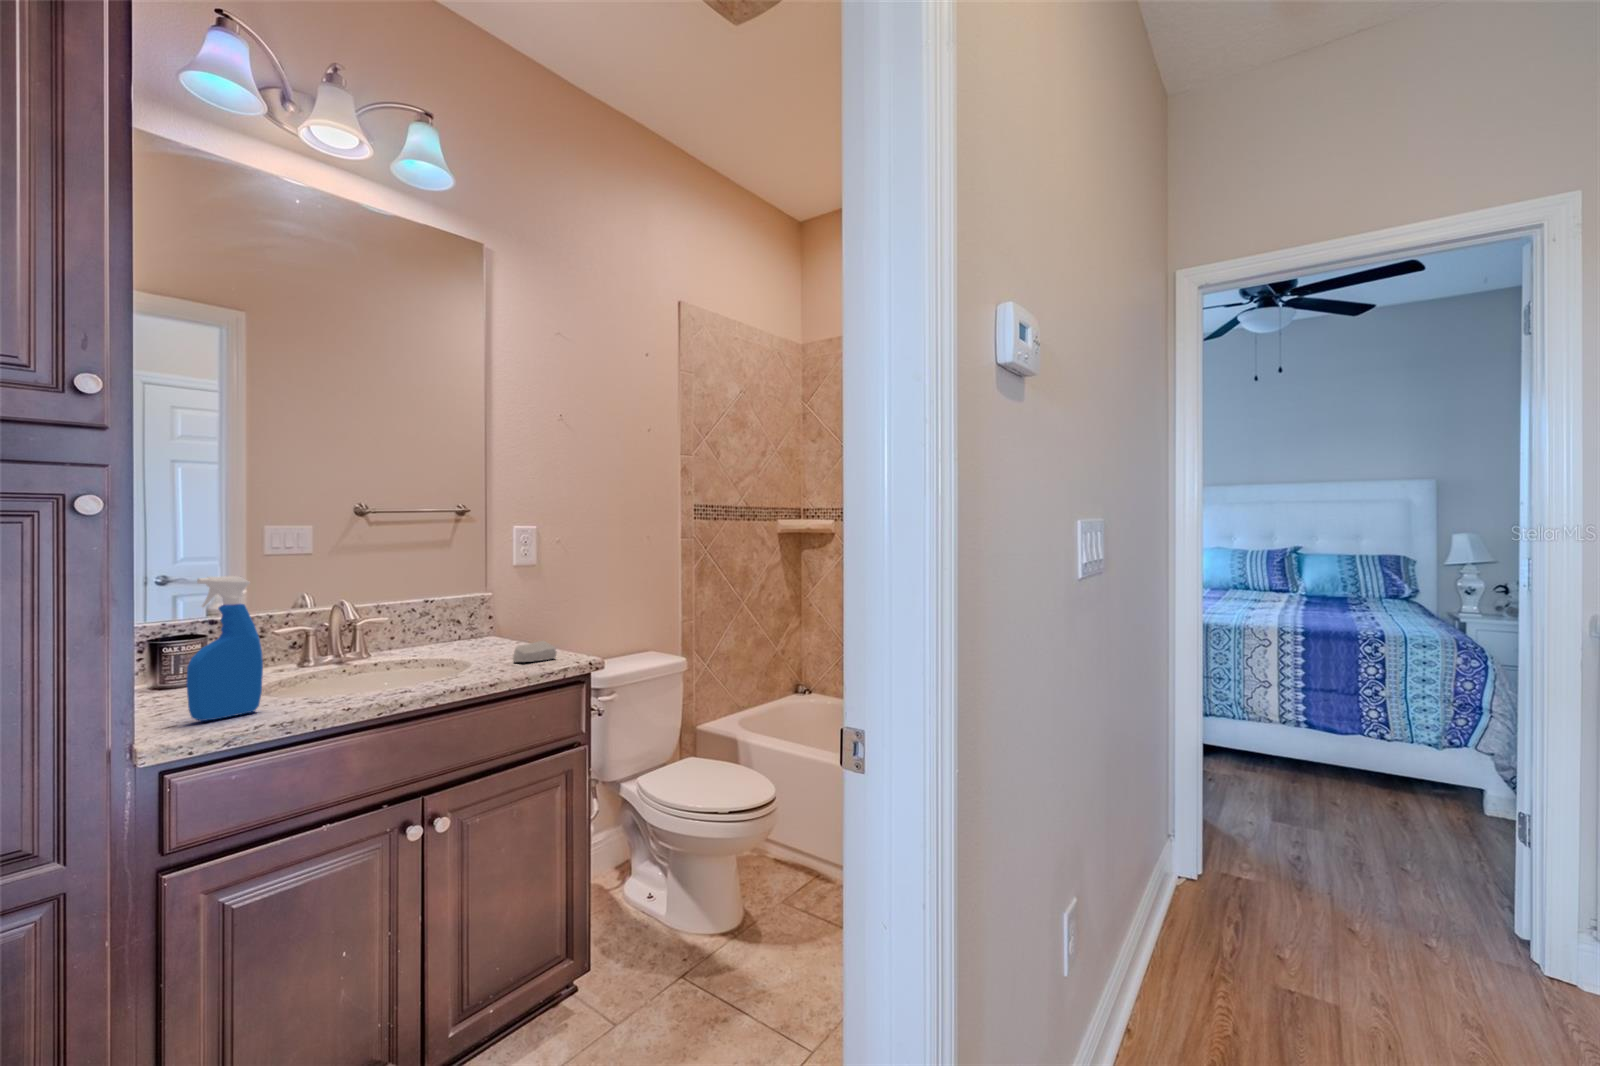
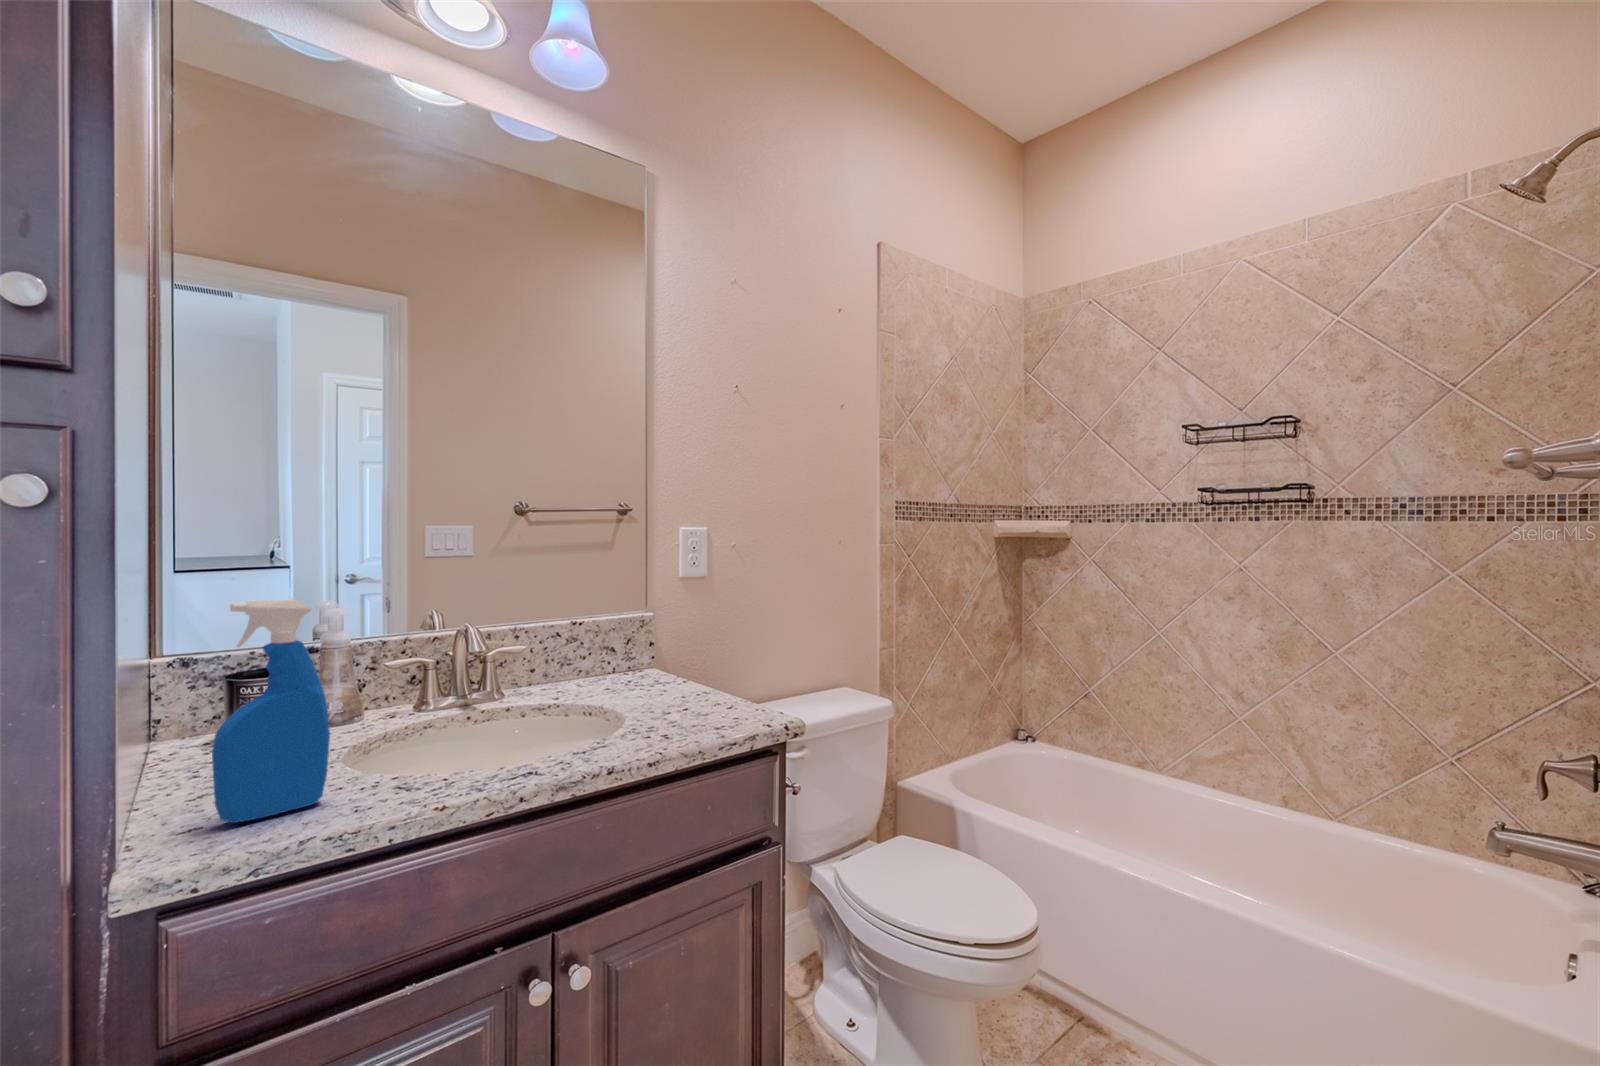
soap bar: present [513,641,556,662] -> none [680,684,737,717]

